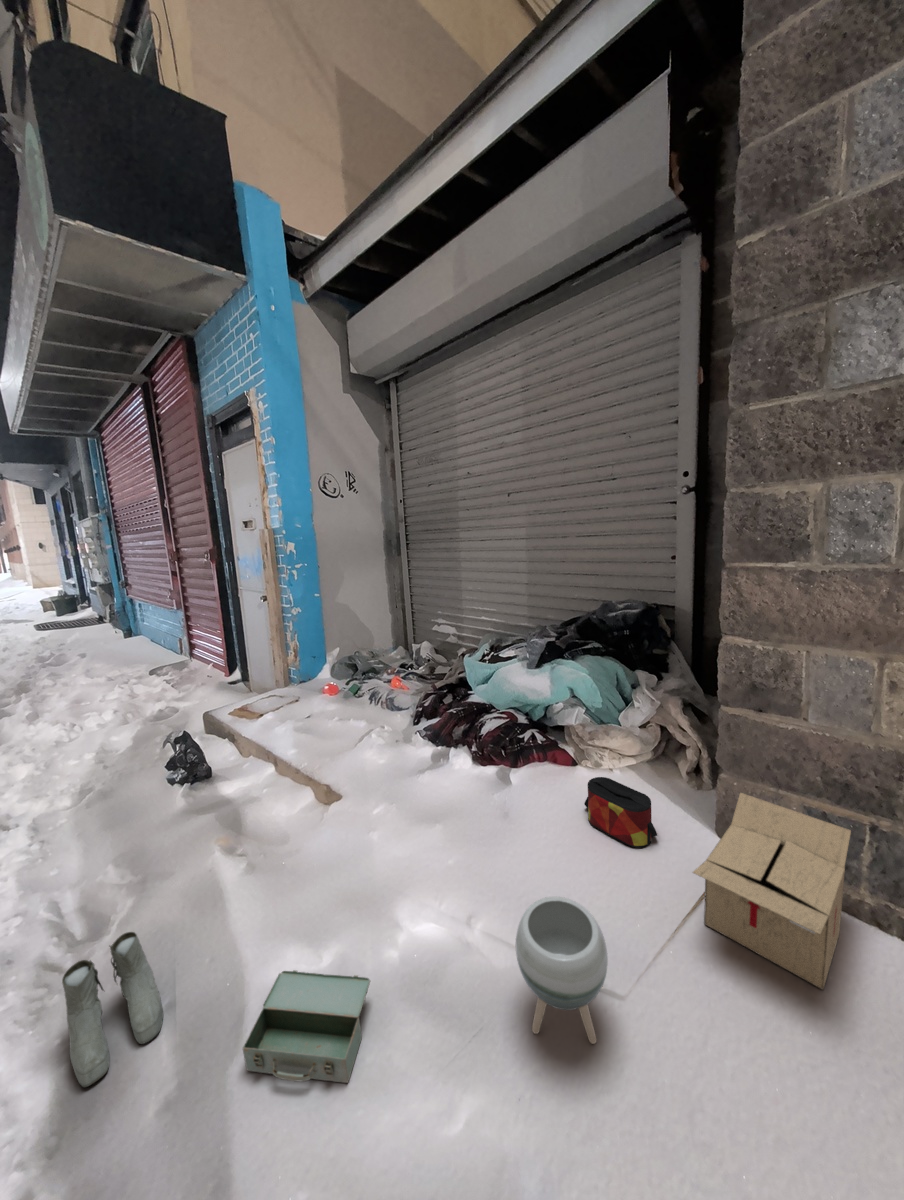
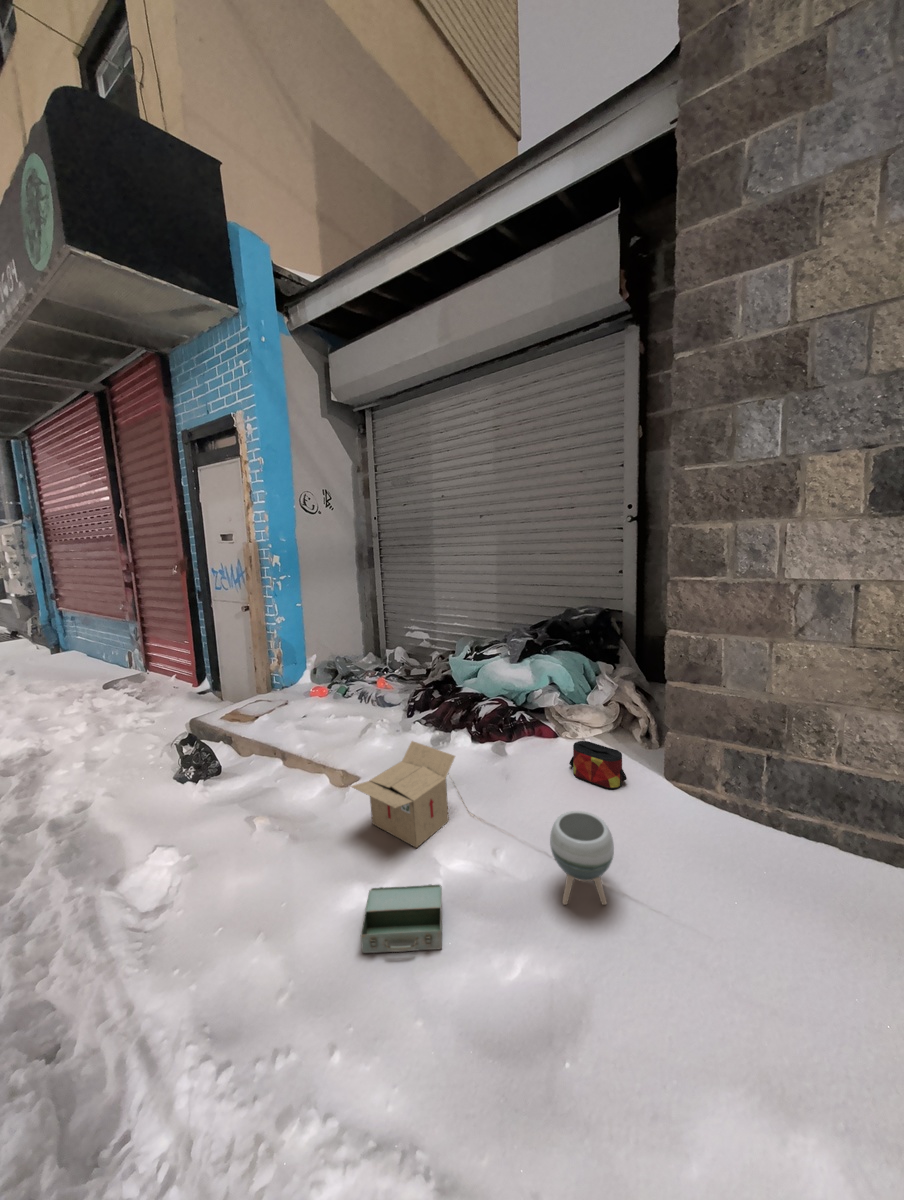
cardboard box: present [693,793,851,989] -> present [351,741,455,848]
boots: present [62,932,163,1087] -> none [198,873,275,985]

